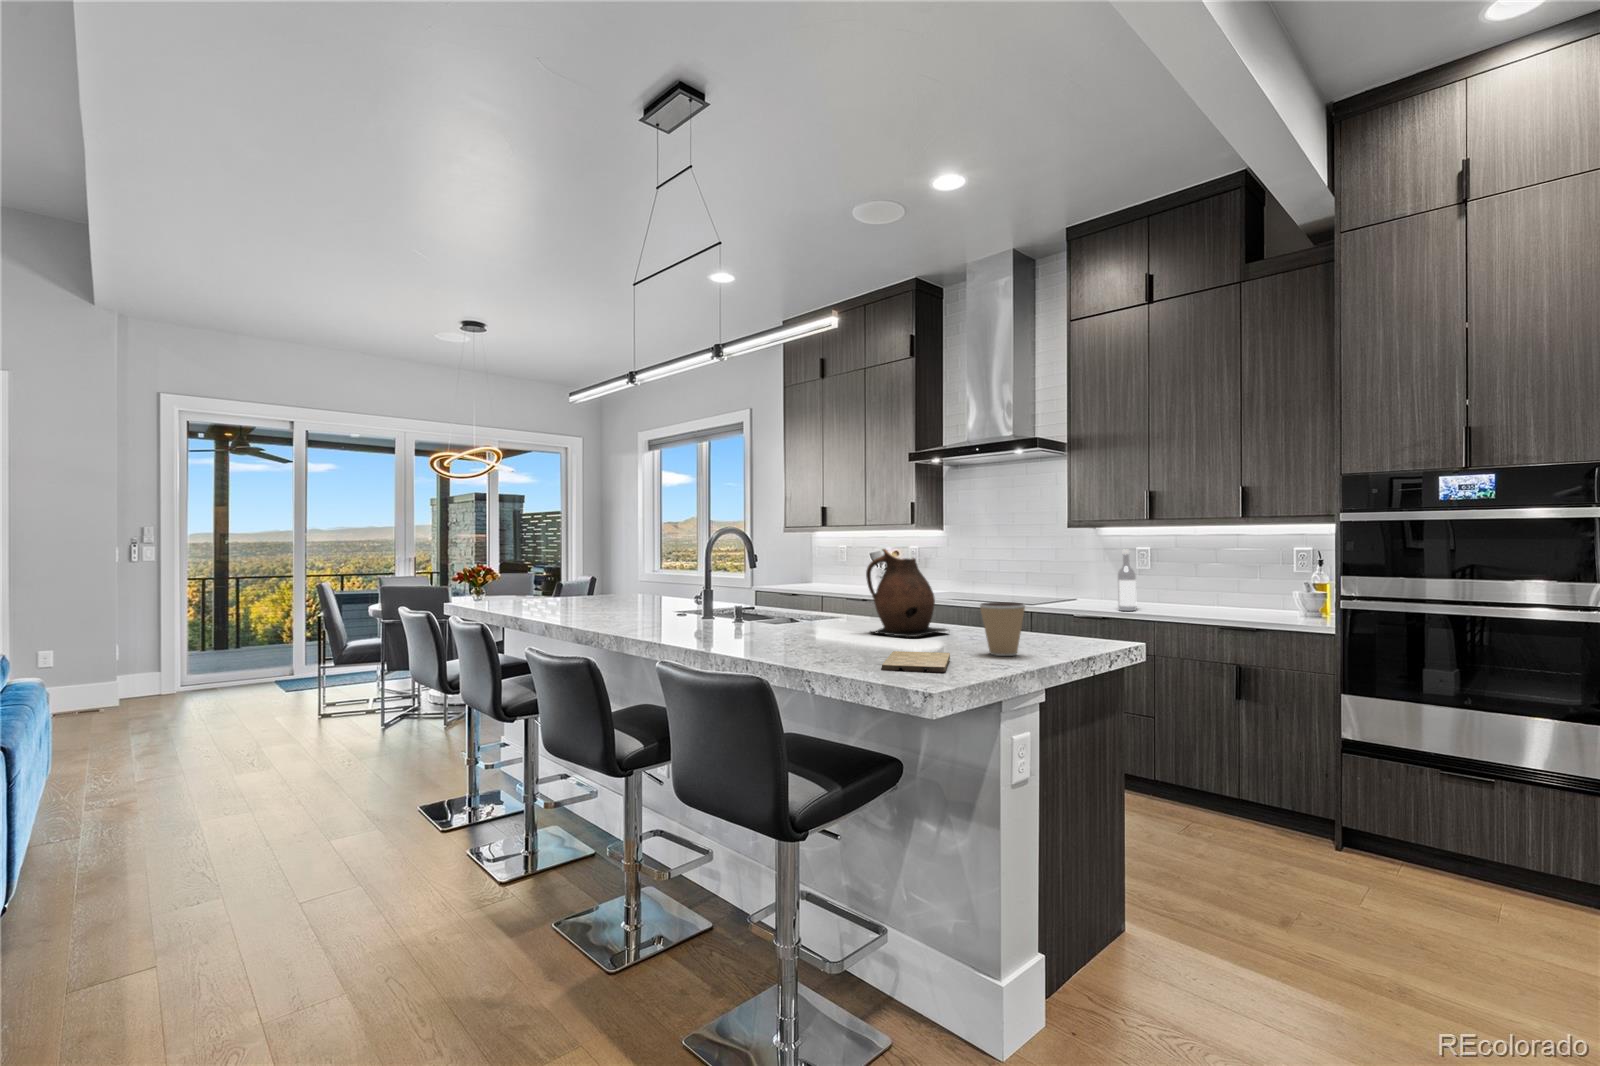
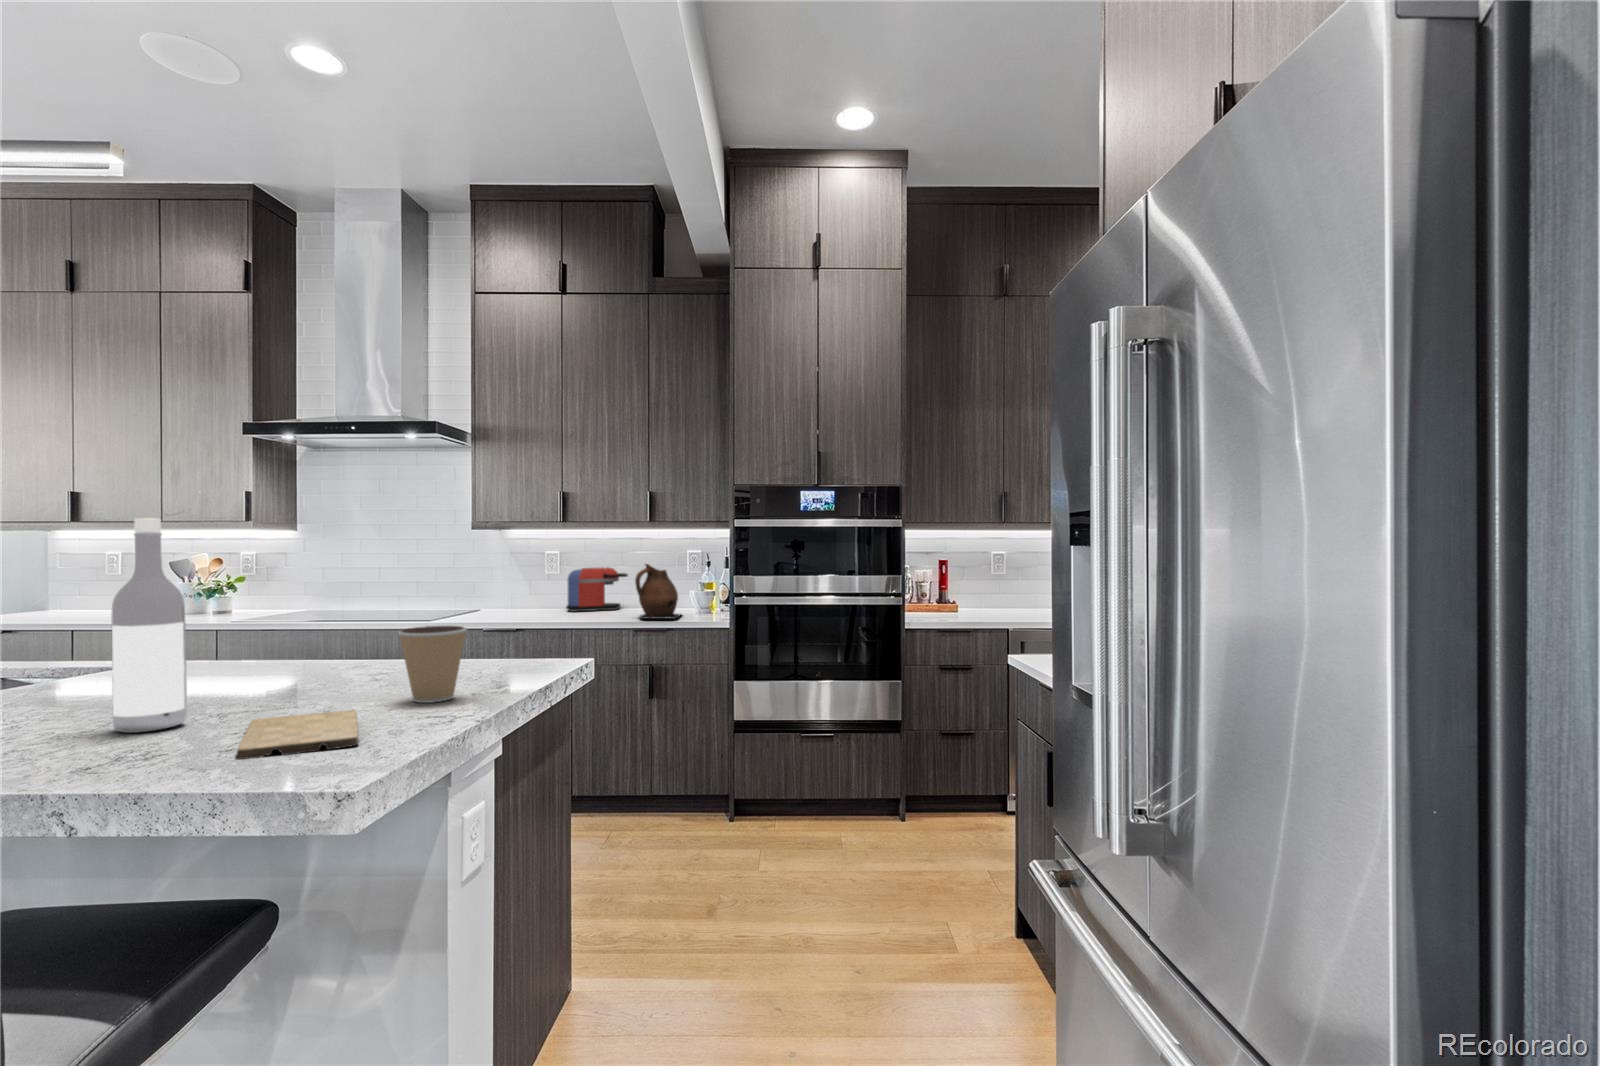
ceramic pitcher: present [866,549,947,638] -> present [635,564,682,619]
wine bottle: present [1118,550,1137,611] -> present [111,518,187,733]
coffee maker: none [1160,563,1225,605] -> present [566,568,628,611]

